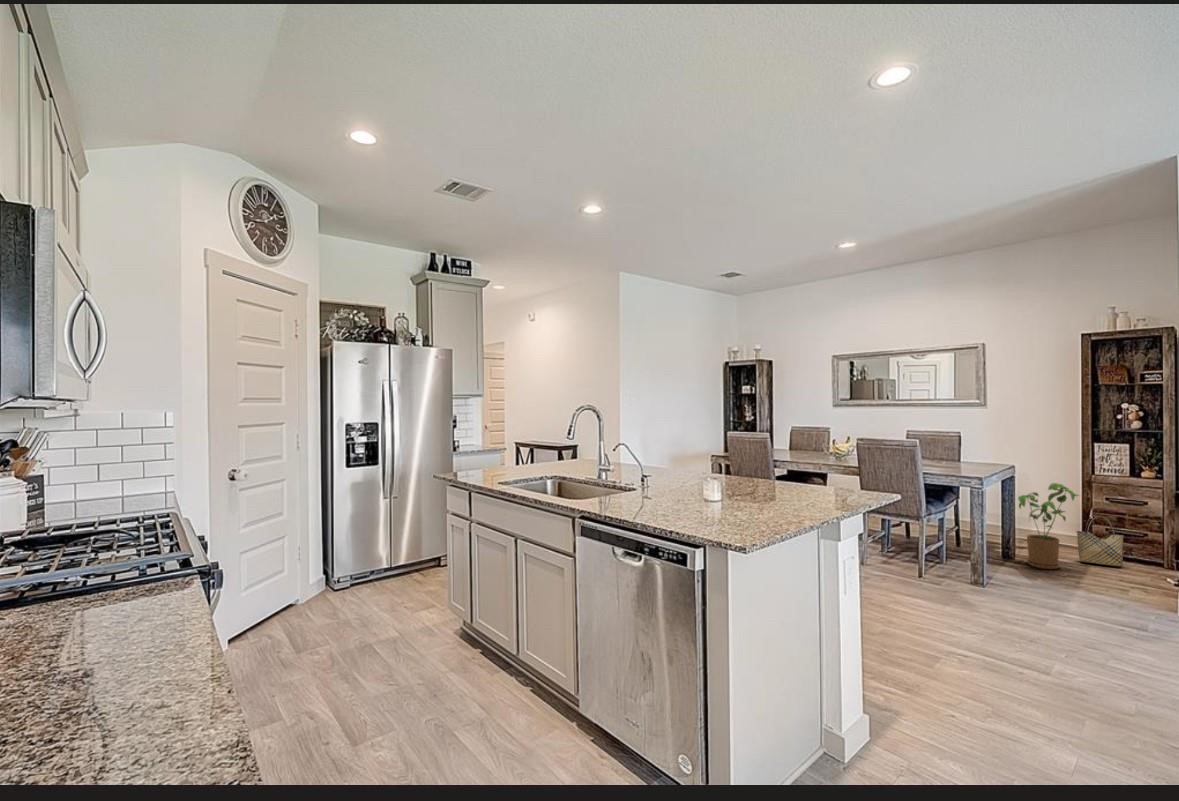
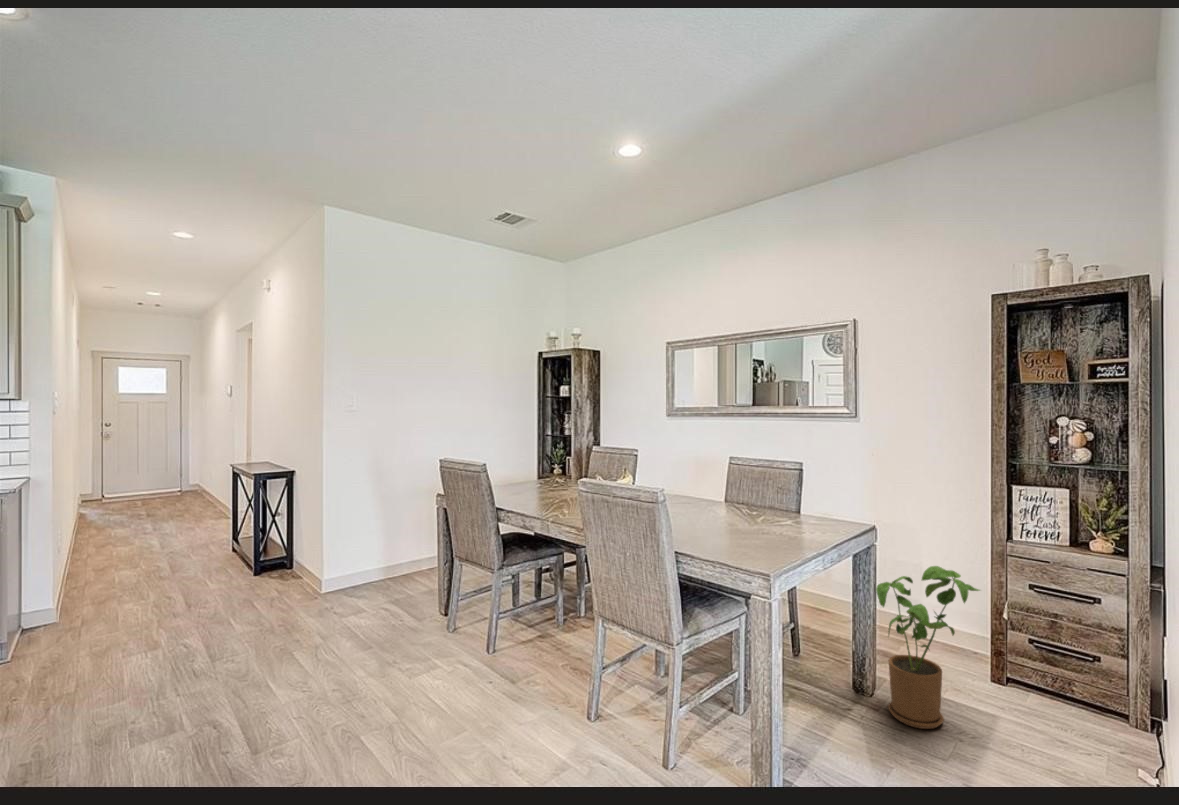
woven basket: present [1077,514,1124,566] -> none [977,617,1058,721]

